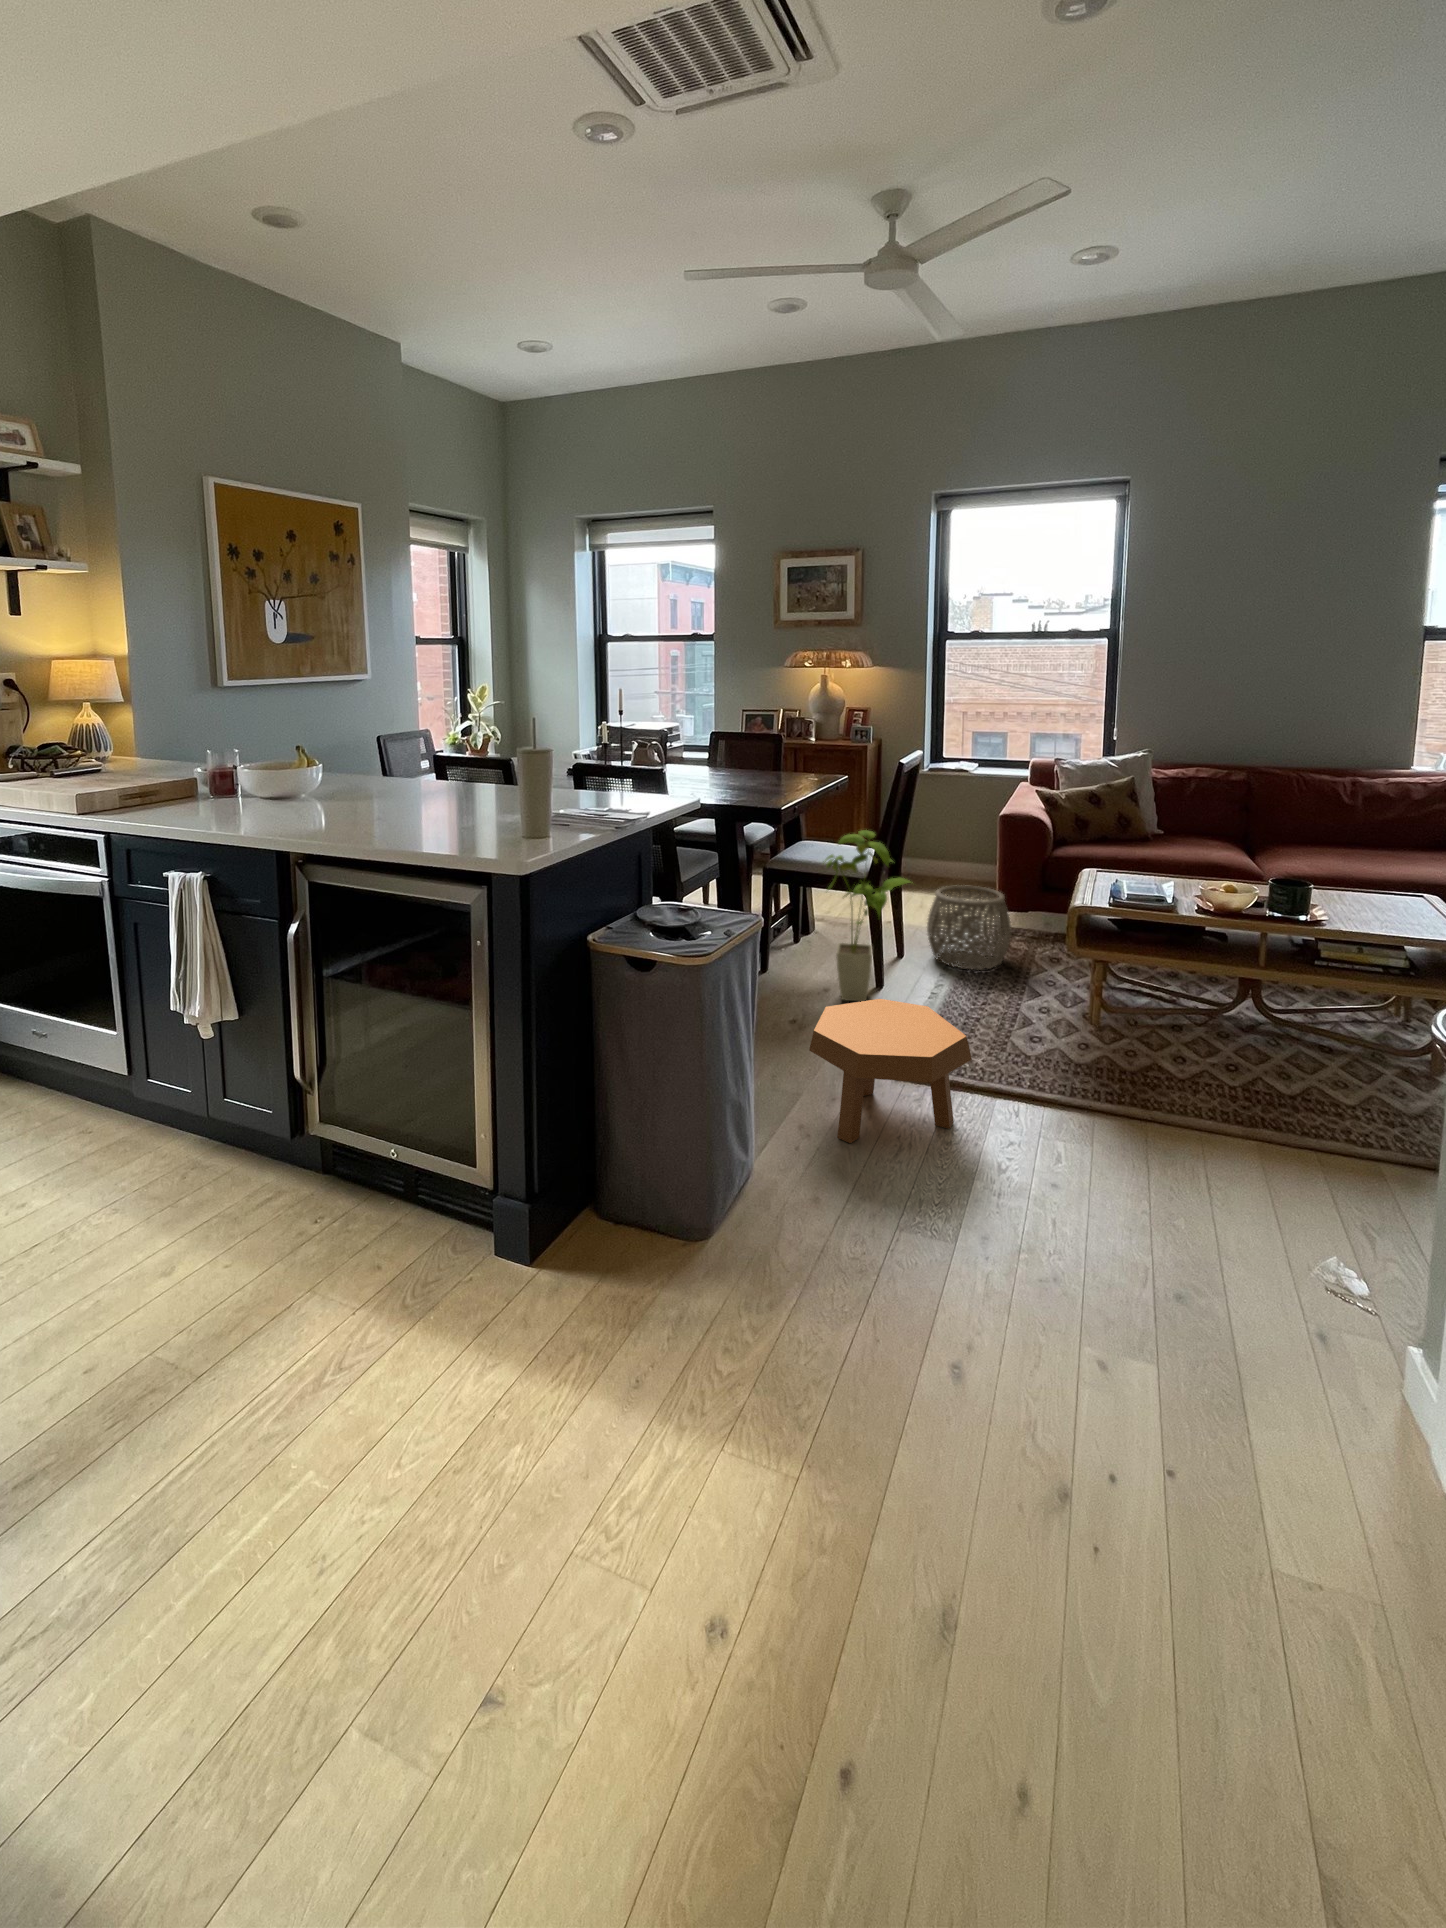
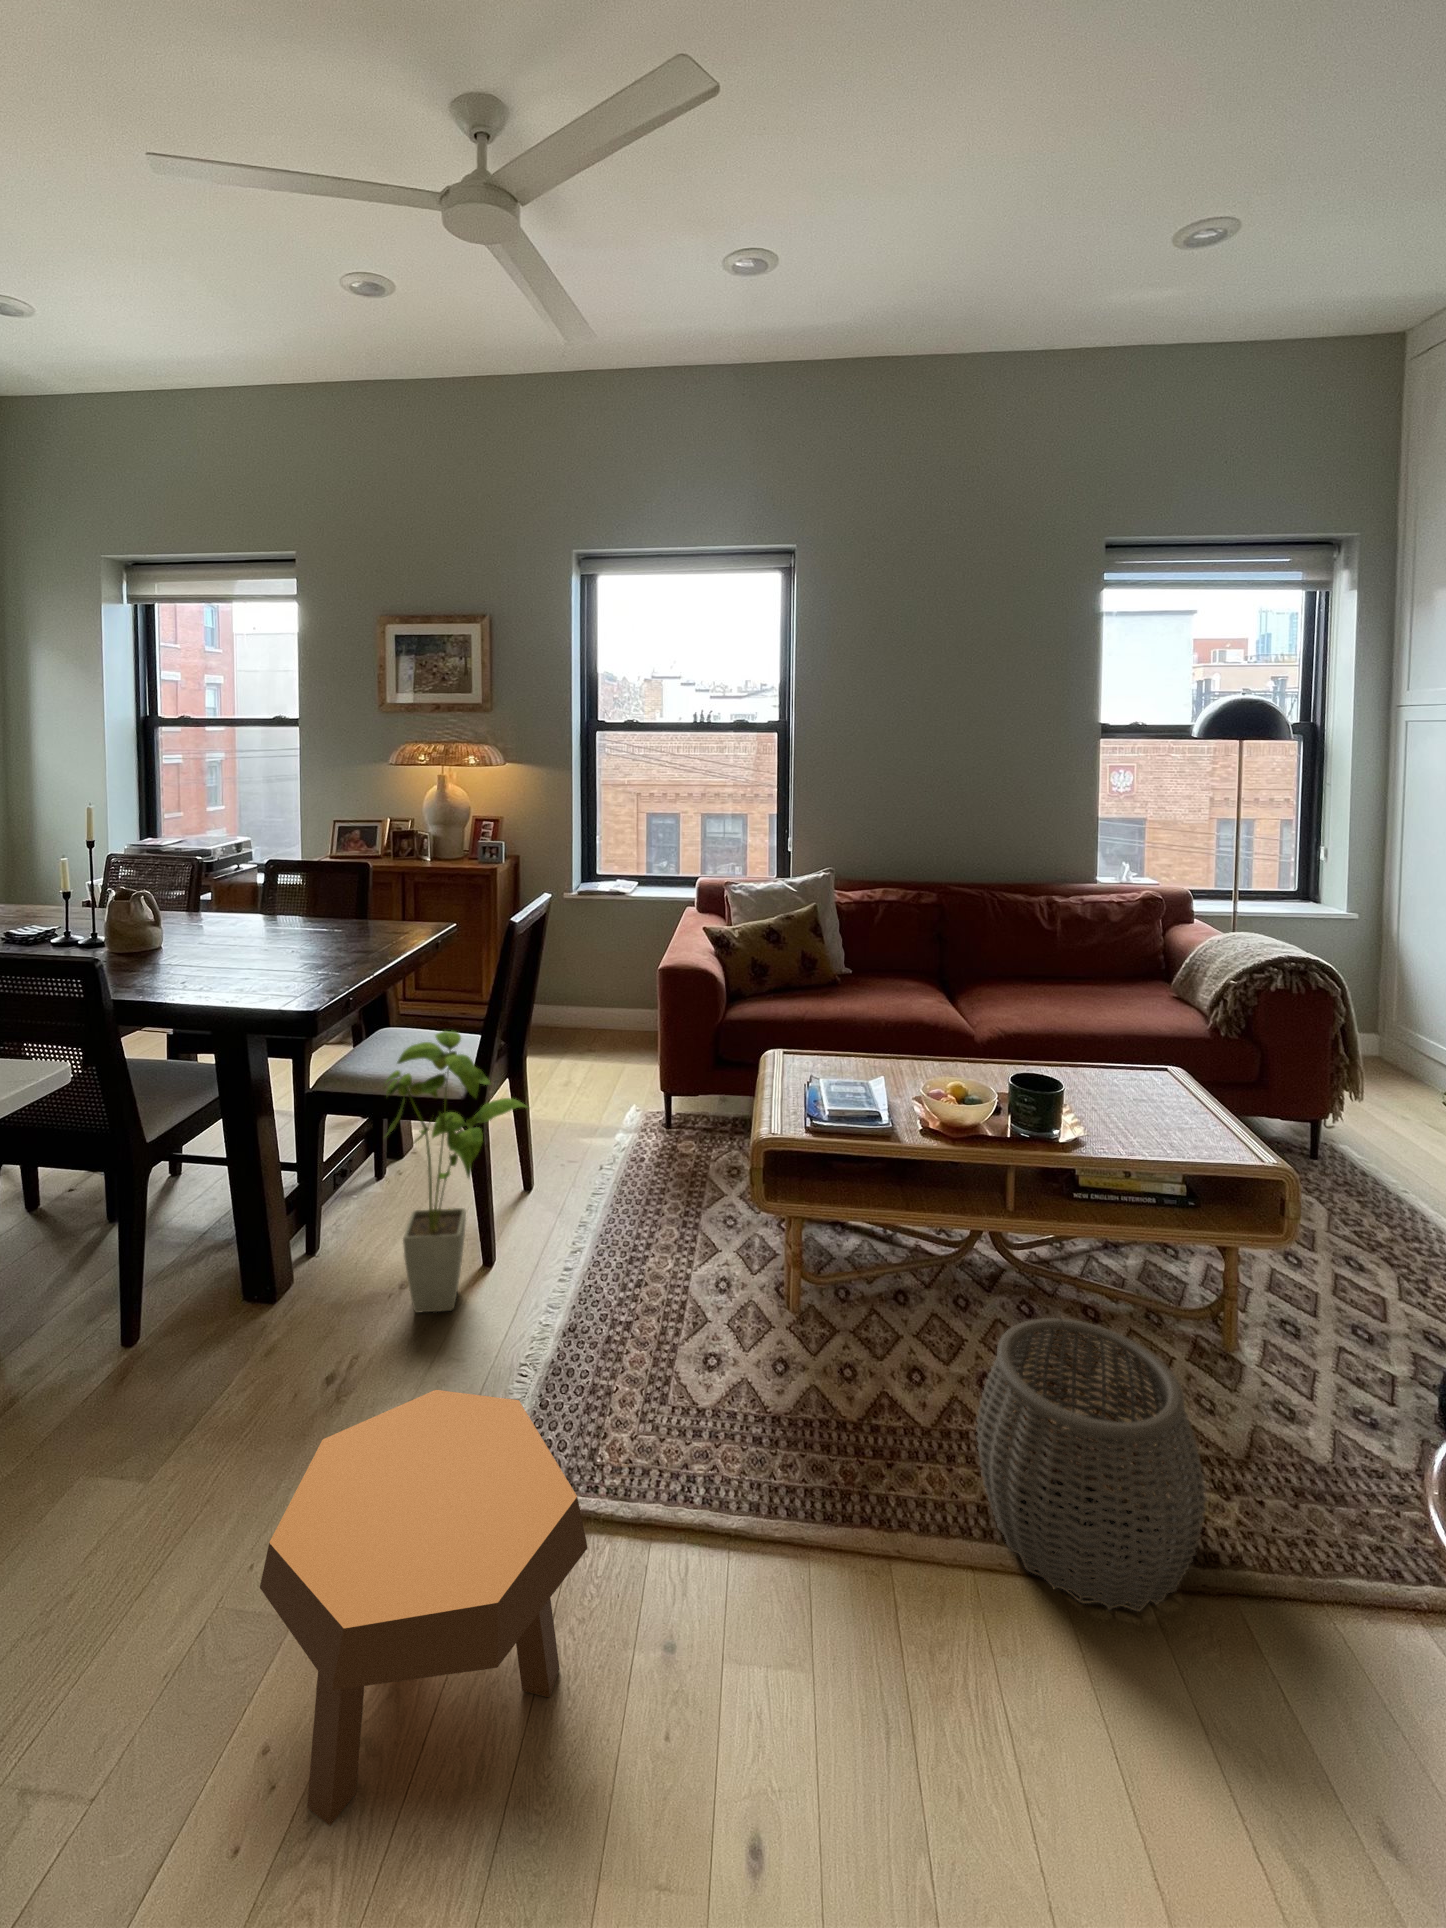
woven basket: present [927,885,1011,970] -> present [976,1318,1206,1611]

